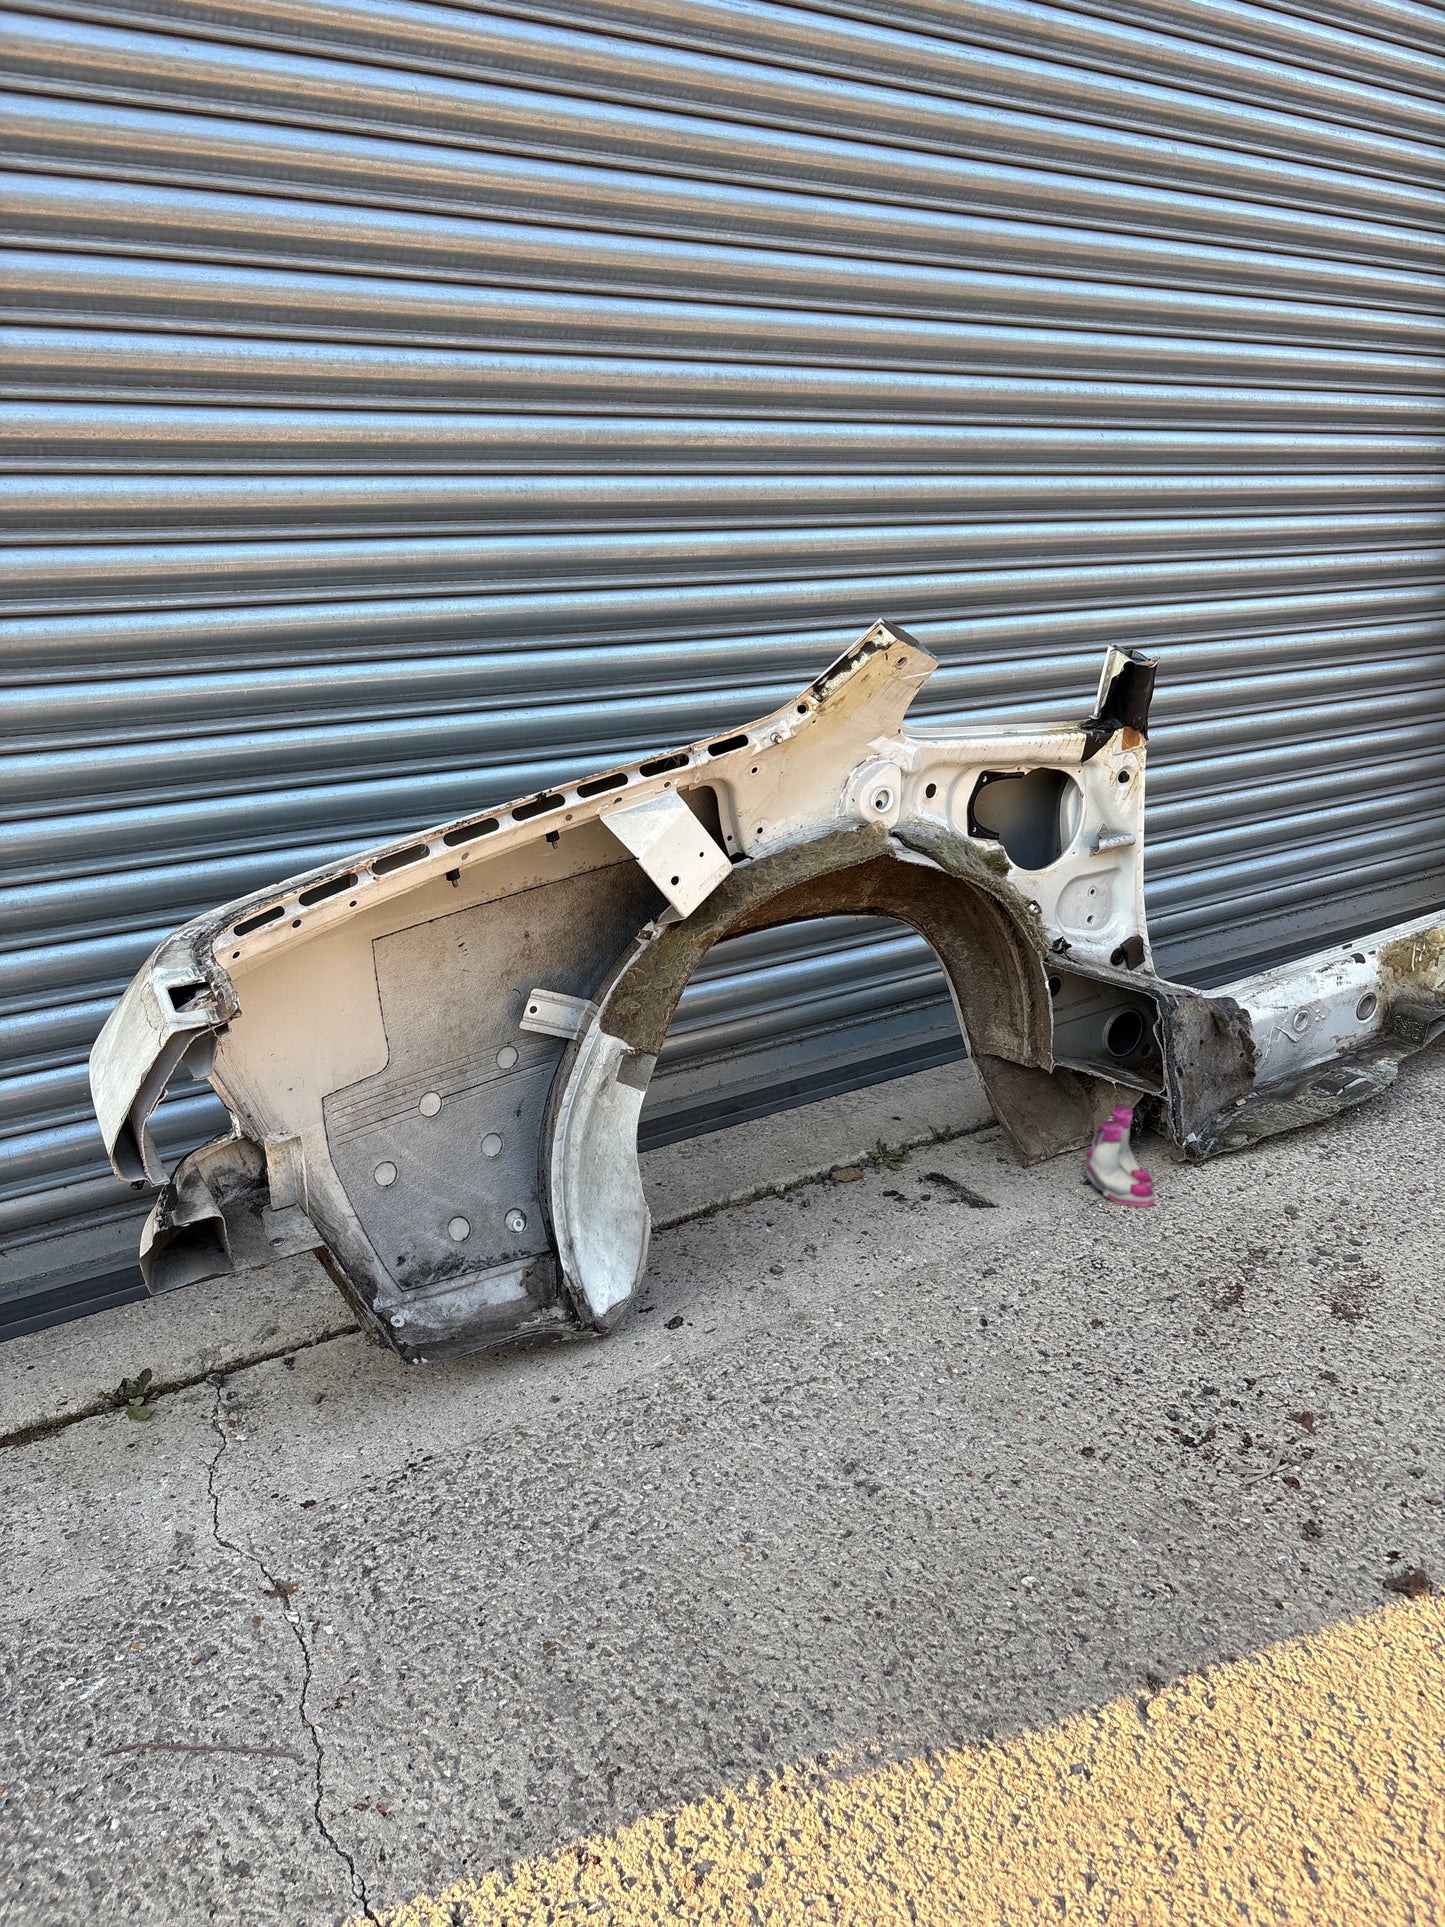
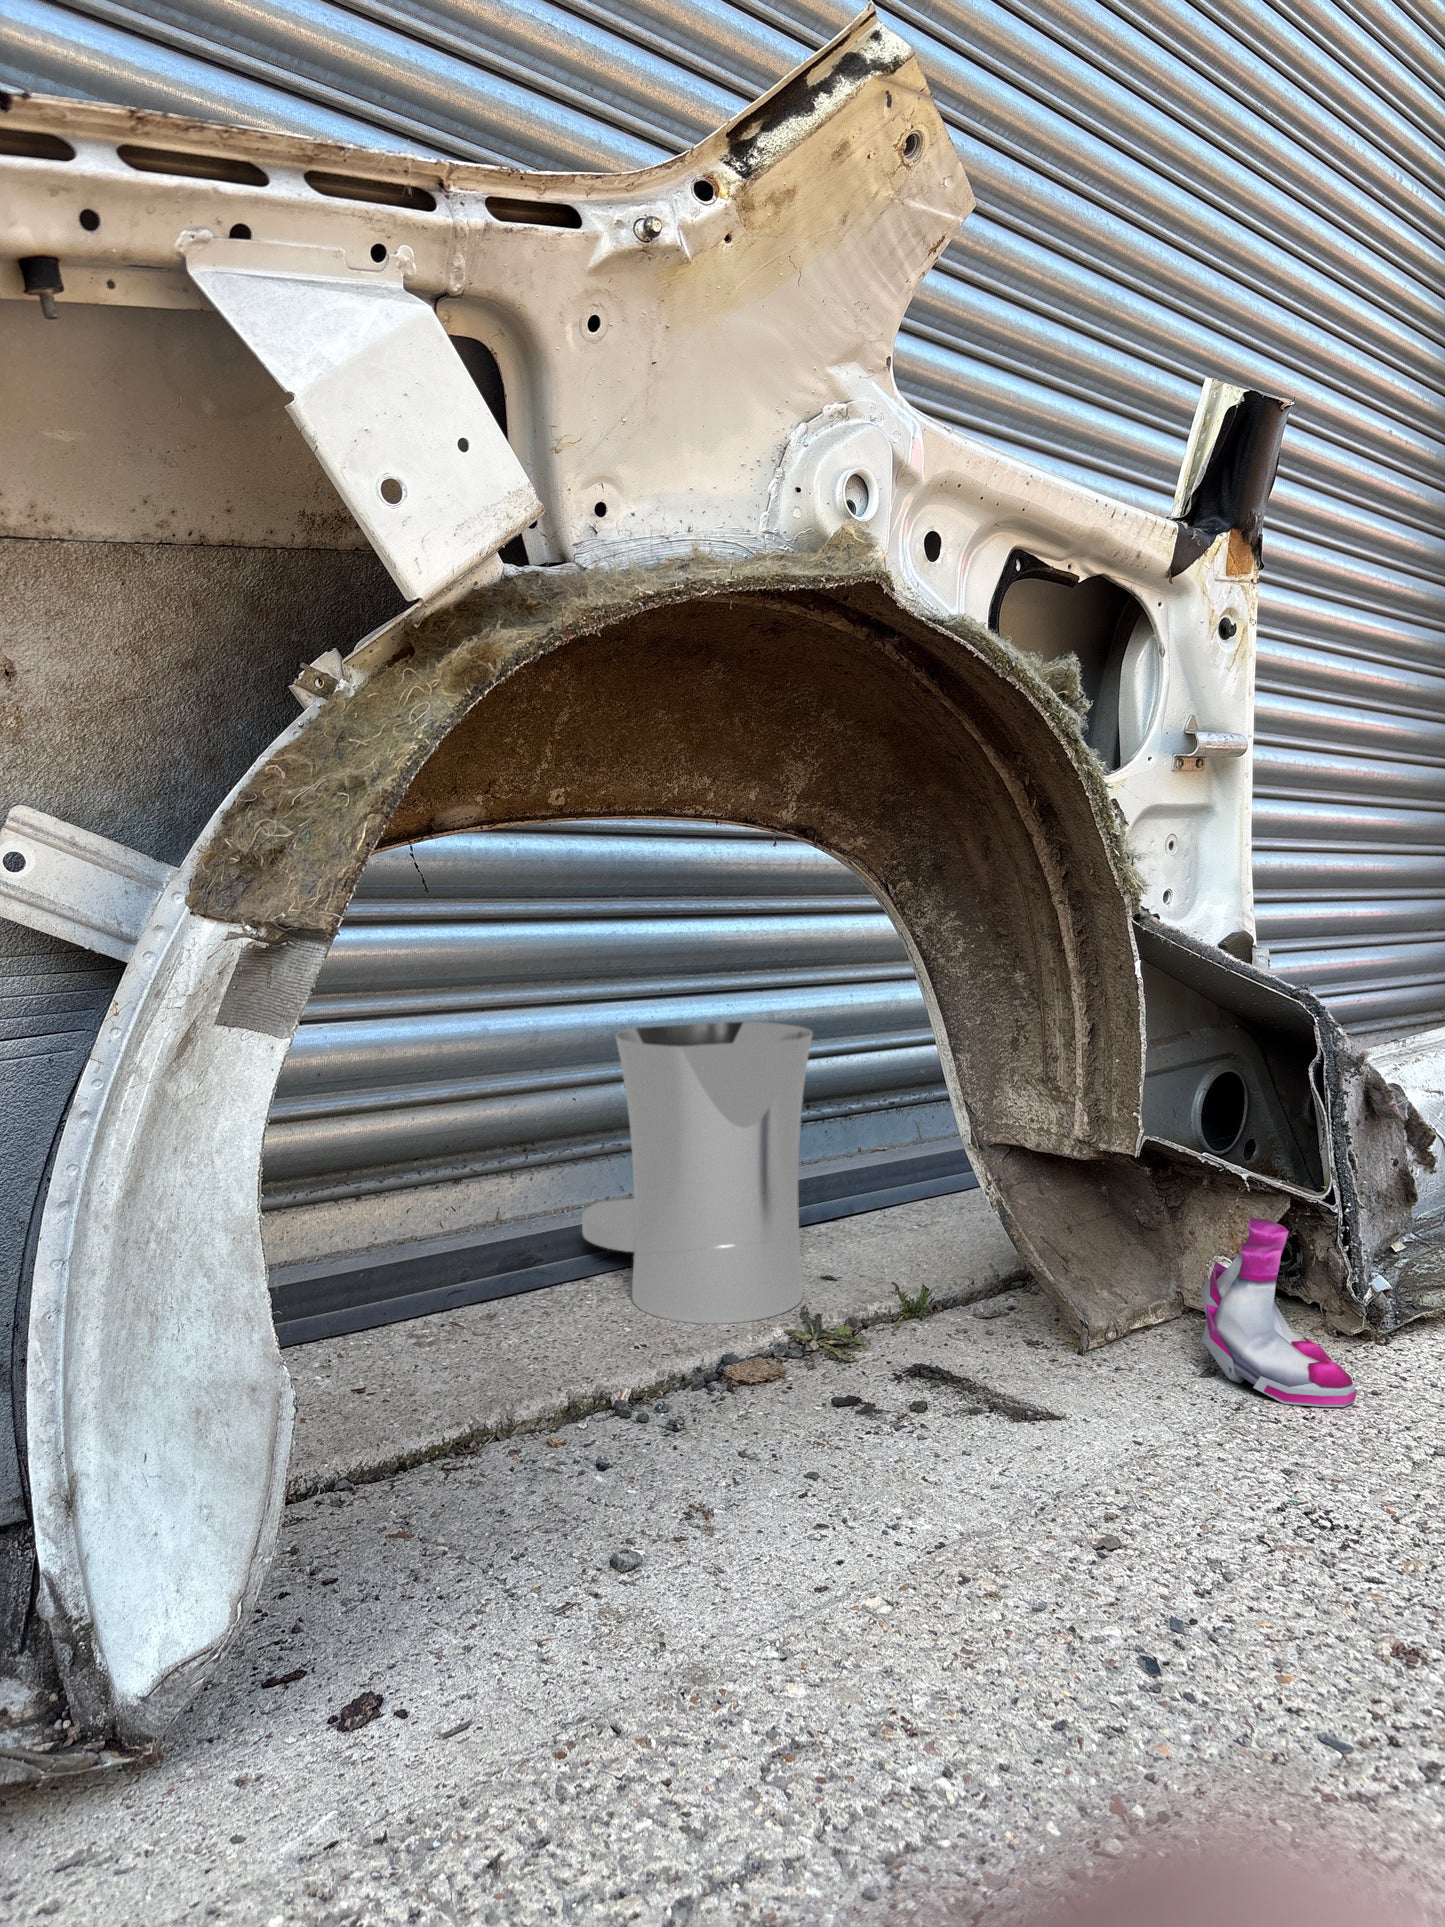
trash can: none [764,968,891,1143] -> present [582,1022,813,1324]

